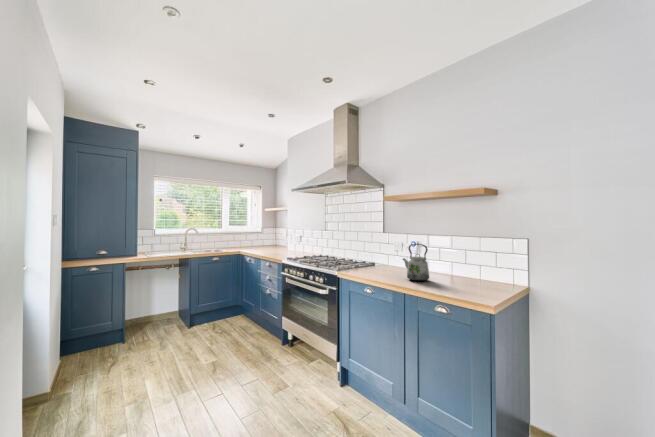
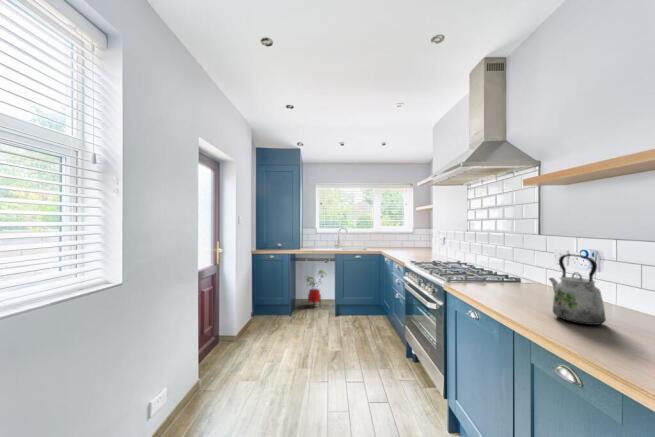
house plant: none [139,279,171,327] -> present [307,270,324,304]

